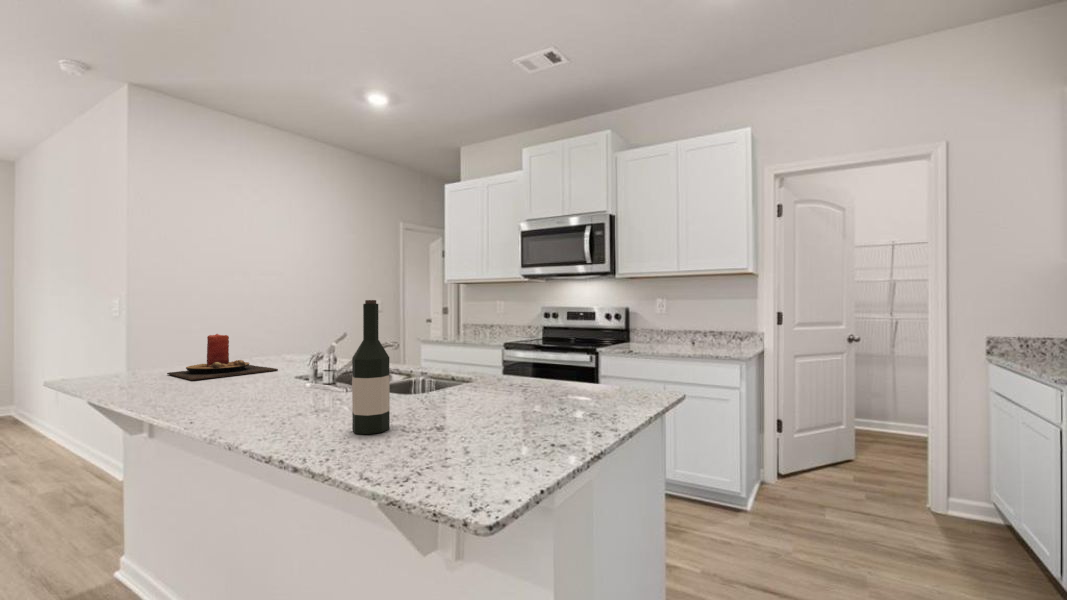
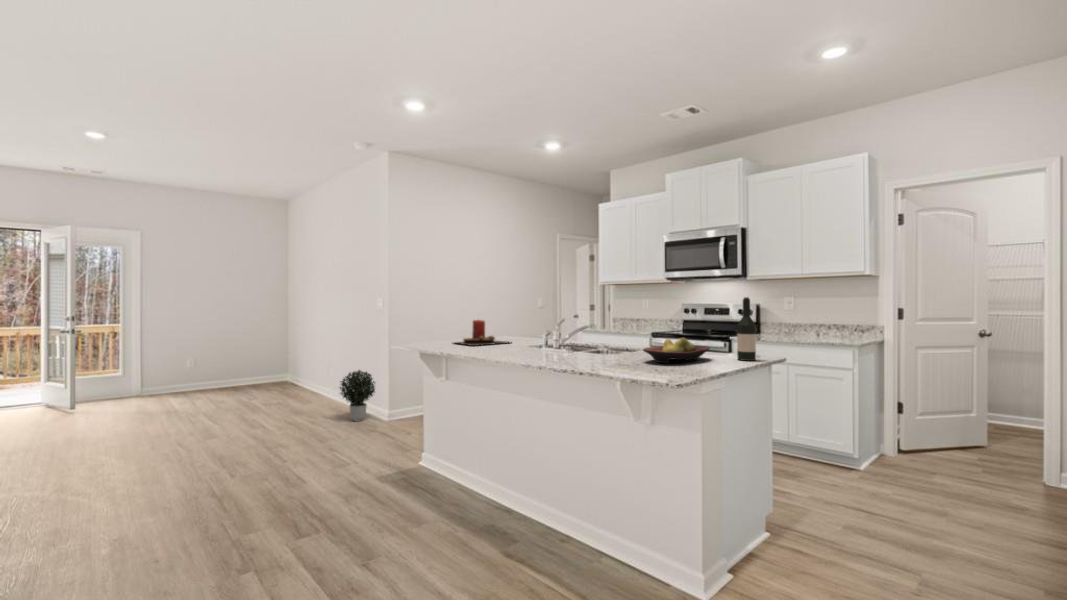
wine bottle: present [352,300,390,434] -> present [737,297,756,361]
fruit bowl: none [458,367,575,419] -> present [643,338,710,363]
potted plant: none [24,408,101,489] -> present [340,370,375,421]

